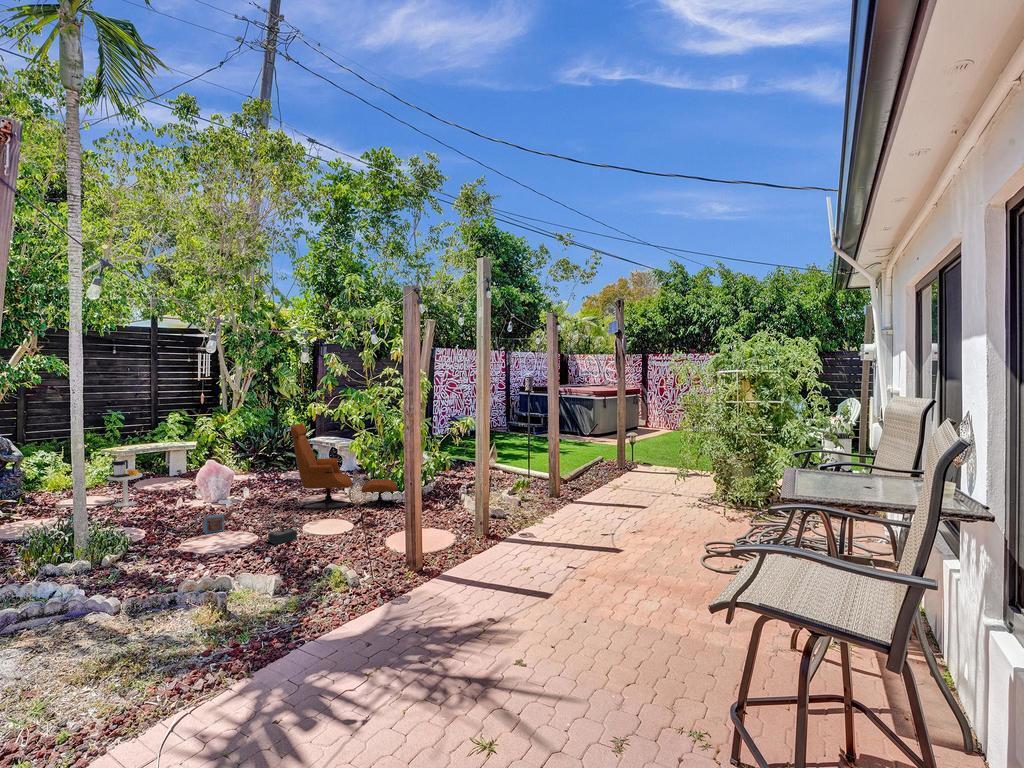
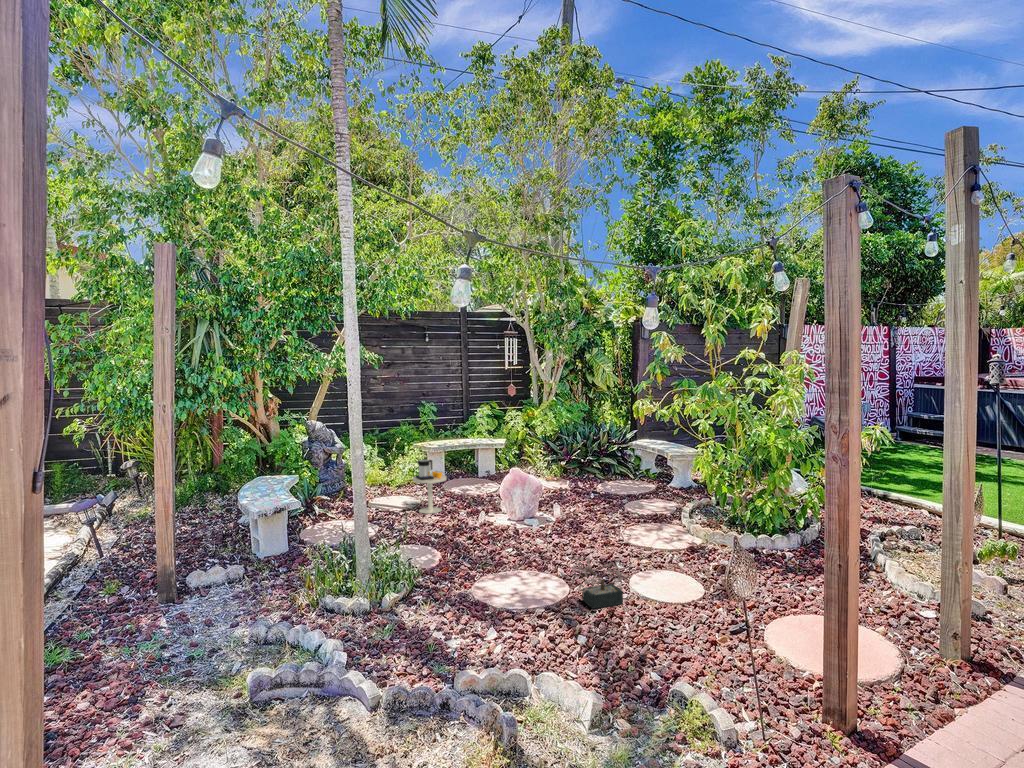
lounge chair: present [290,424,398,513] -> none [611,426,769,564]
watering can: present [195,509,235,534] -> none [492,541,541,571]

